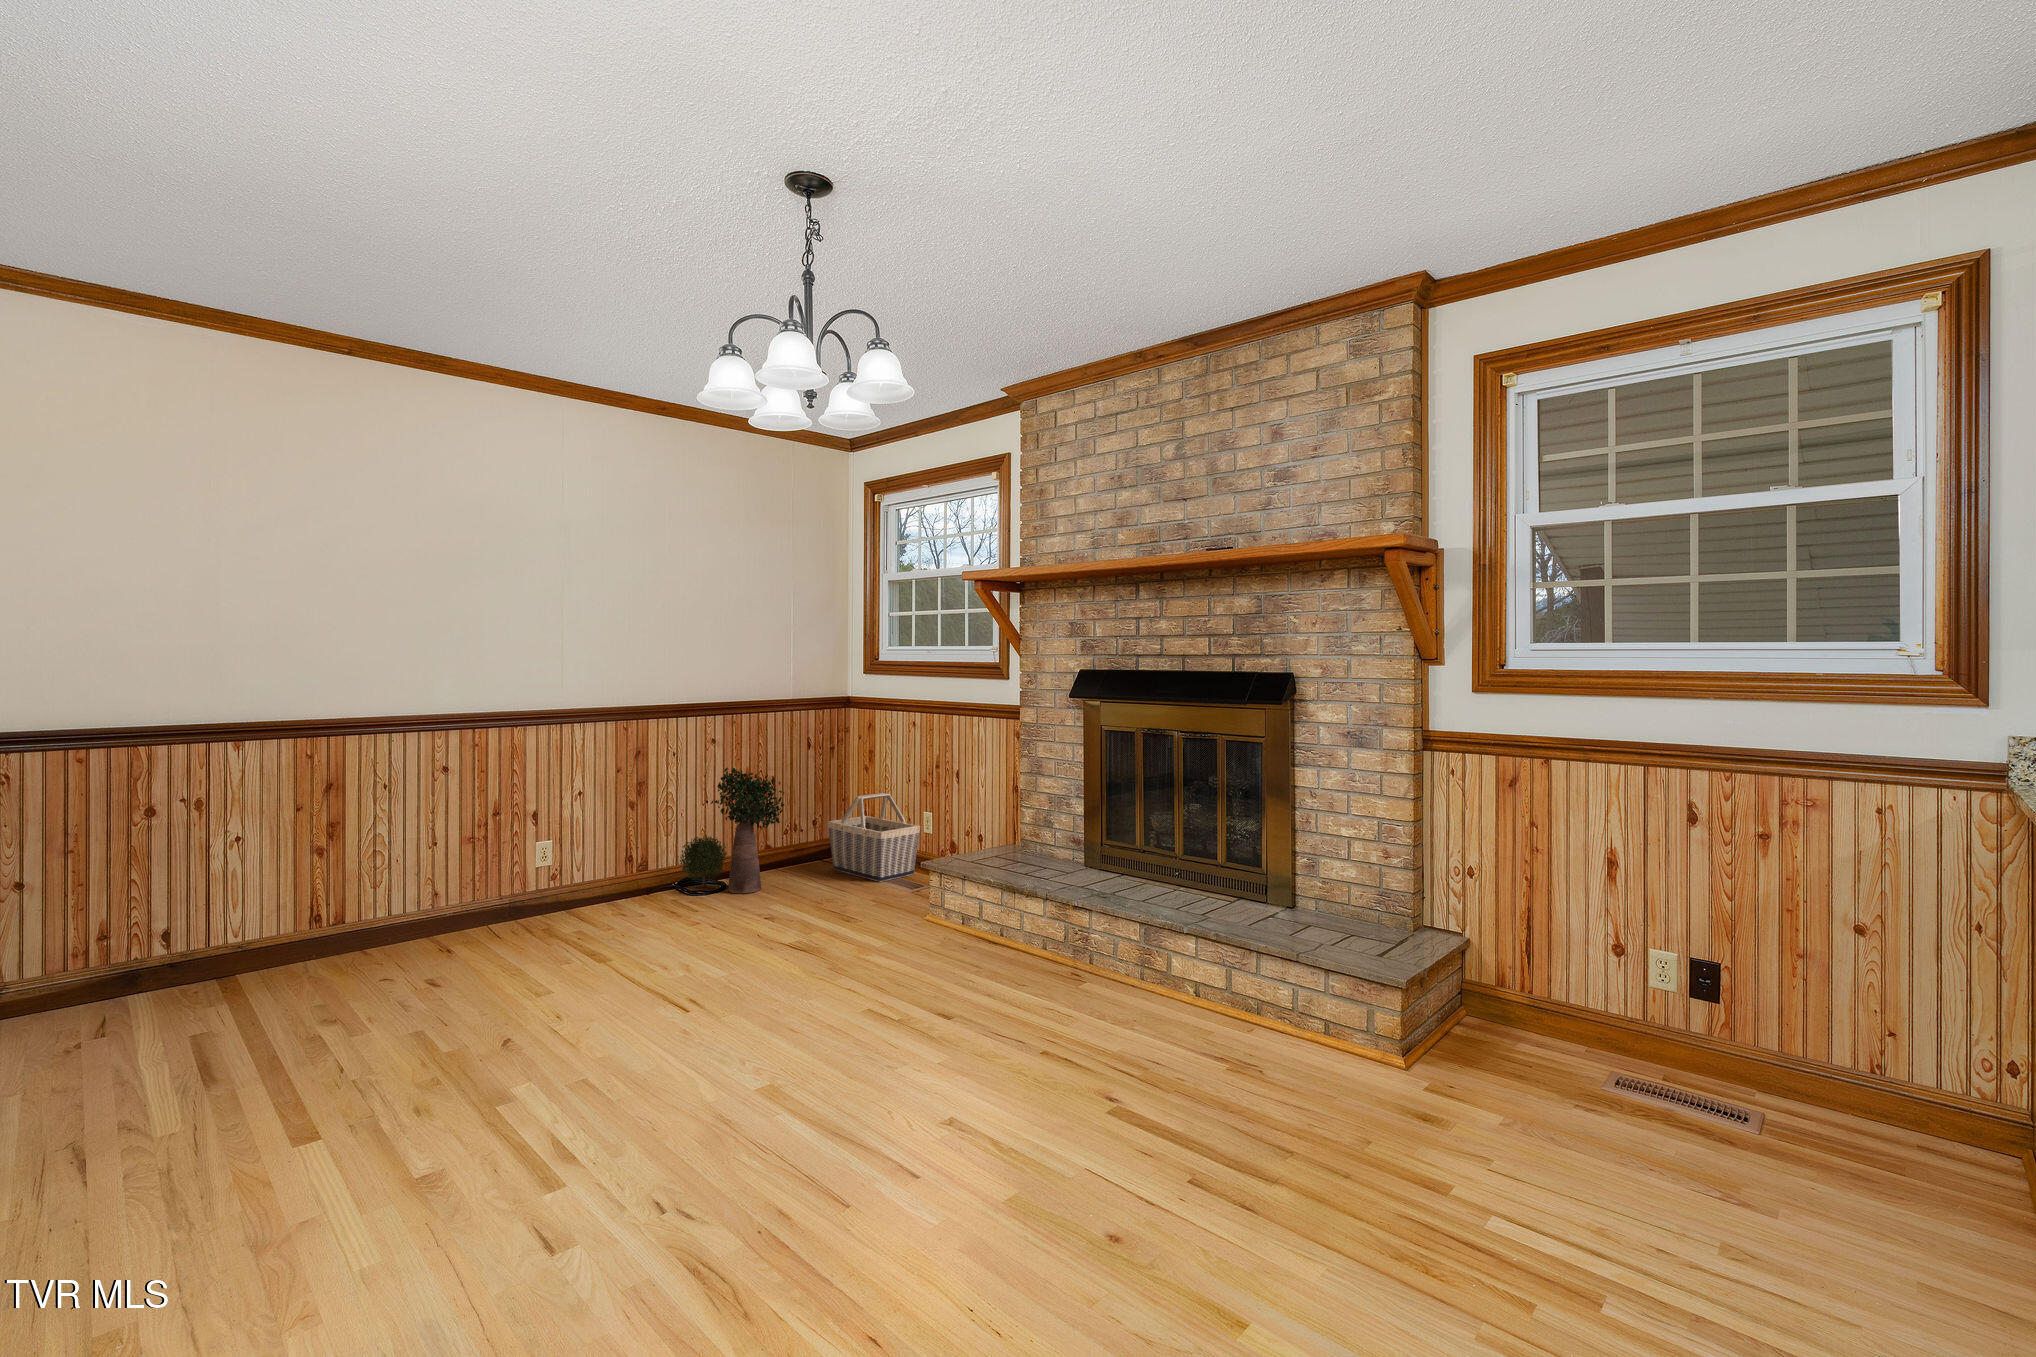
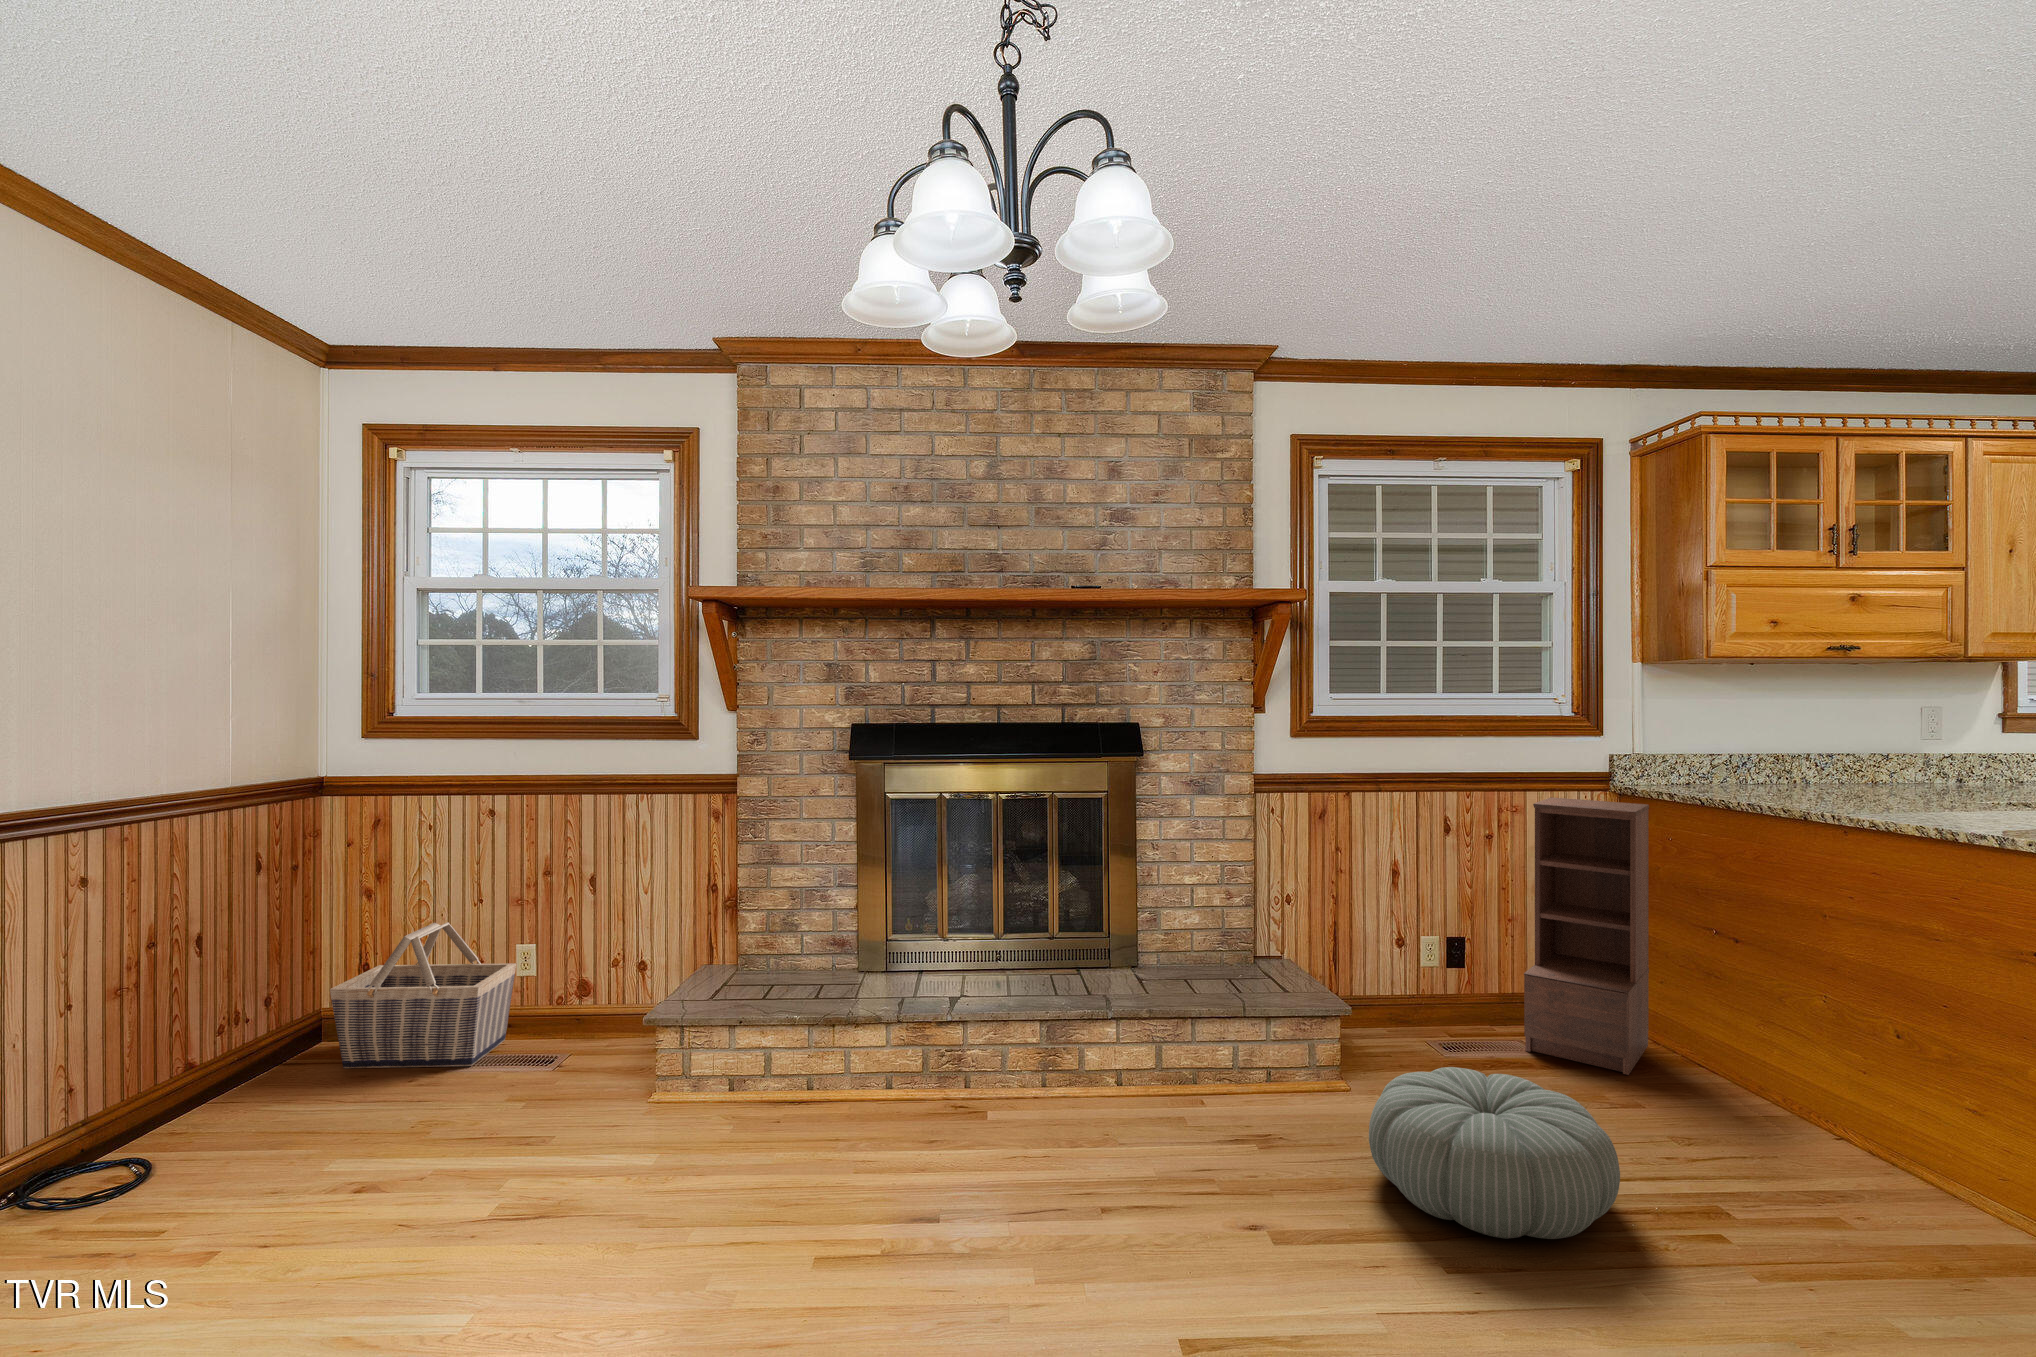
potted plant: present [677,767,784,893] -> none [42,928,306,1177]
bookshelf: none [1749,792,2026,1190] -> present [1524,797,1649,1075]
pouf: none [1254,1035,1524,1230] -> present [1369,1067,1620,1239]

